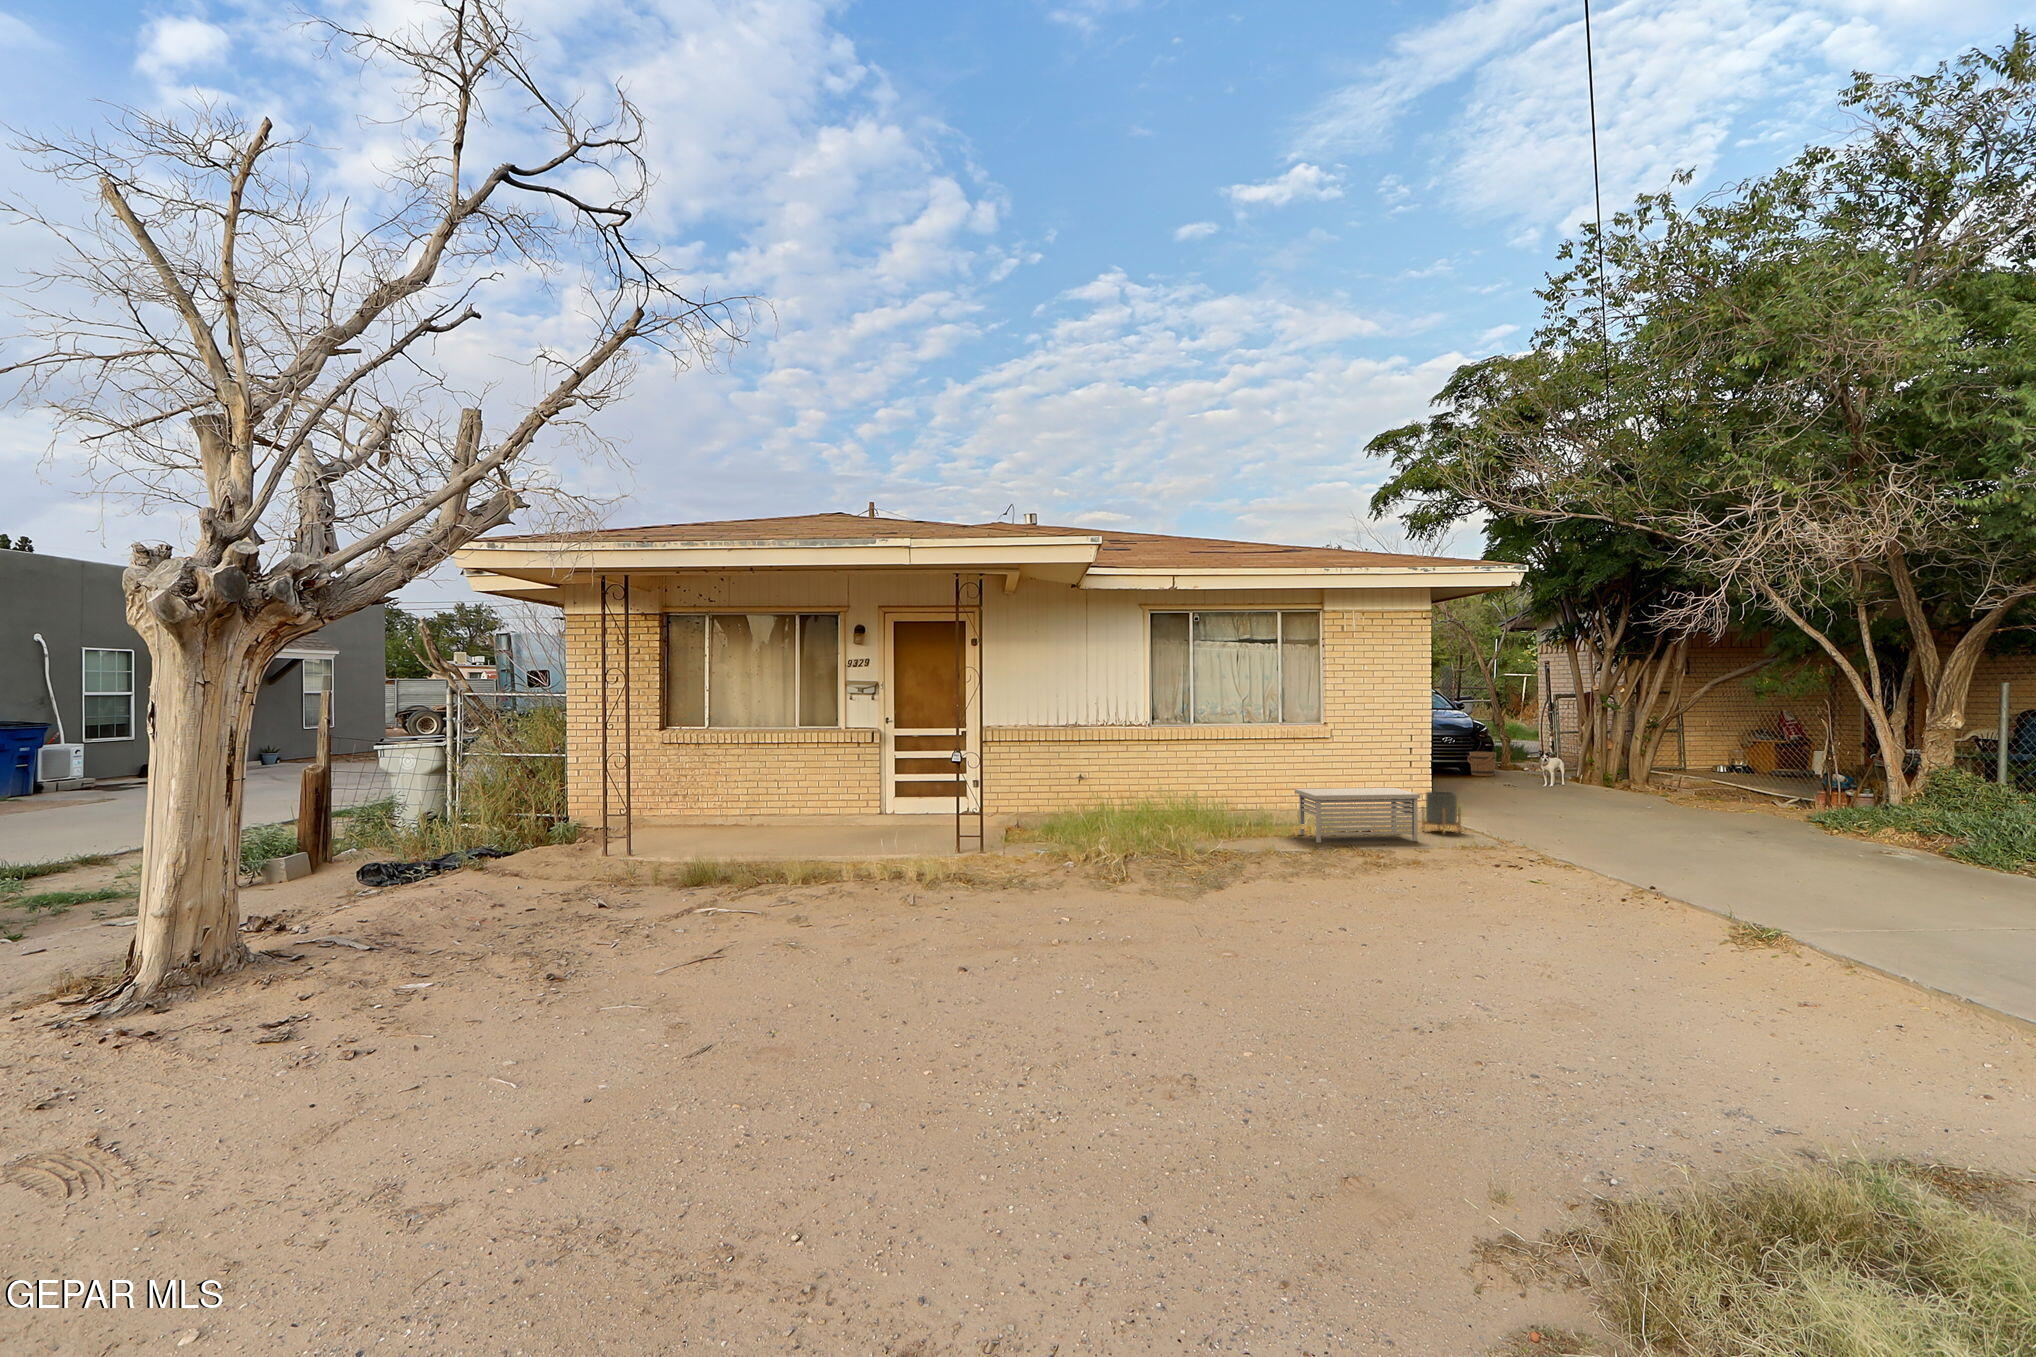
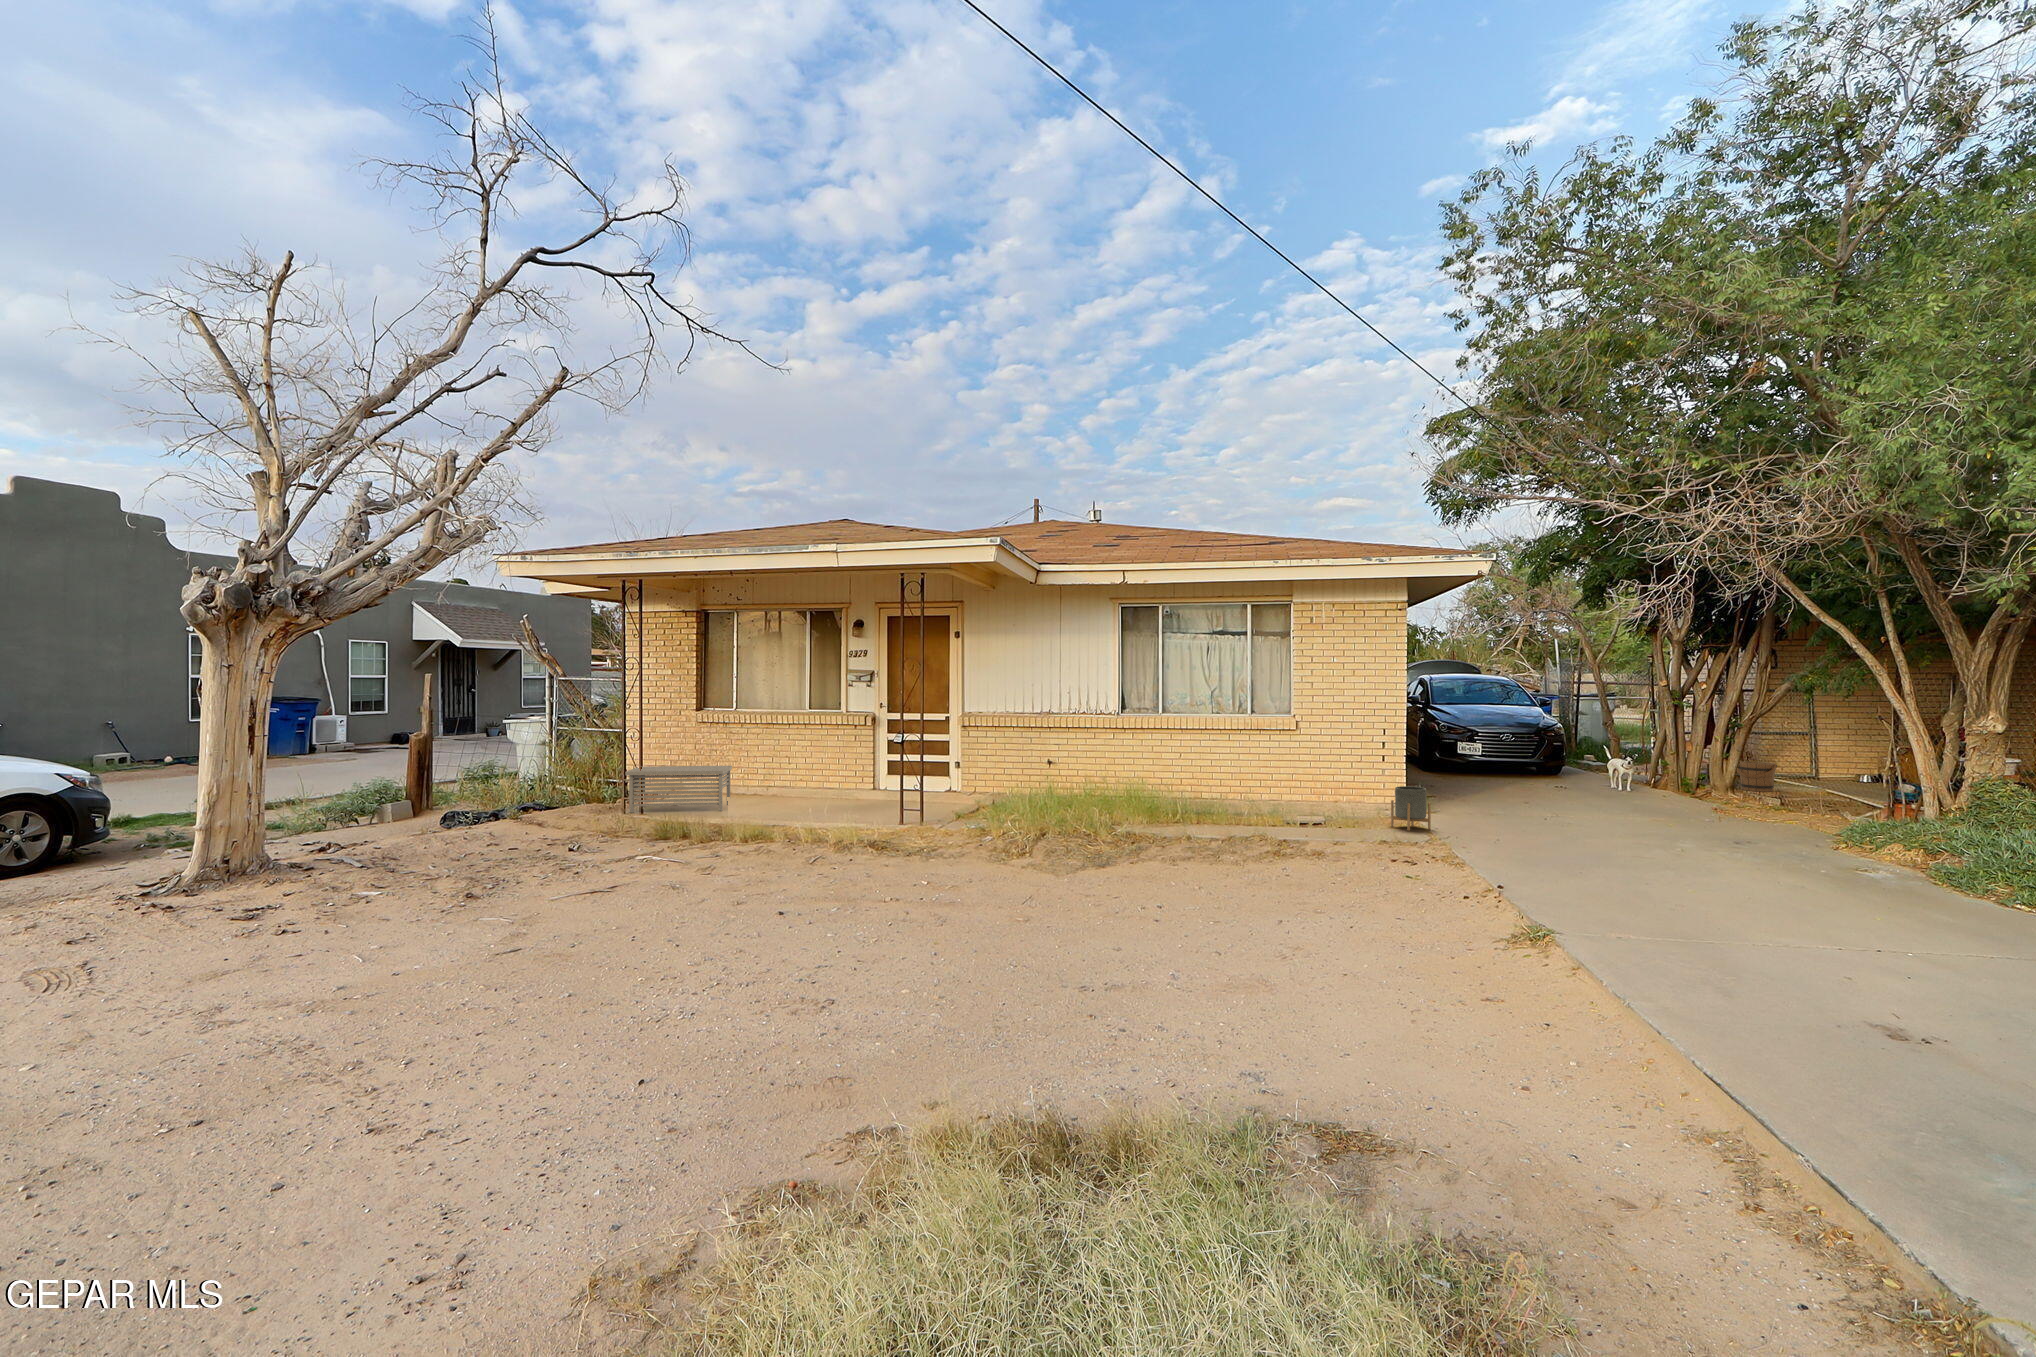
bucket: present [1467,752,1496,776] -> present [1737,761,1777,792]
storage bench: present [1295,788,1420,843] -> present [625,766,732,813]

